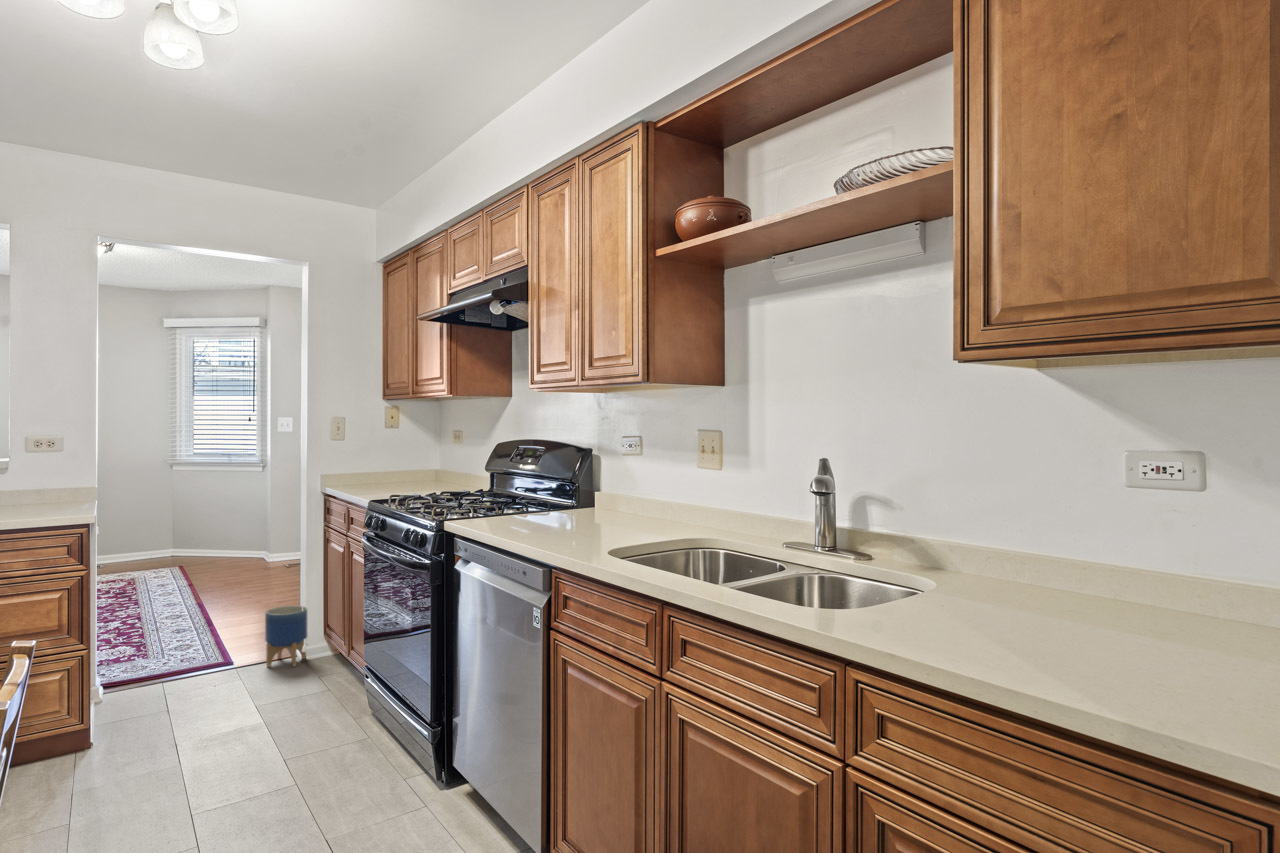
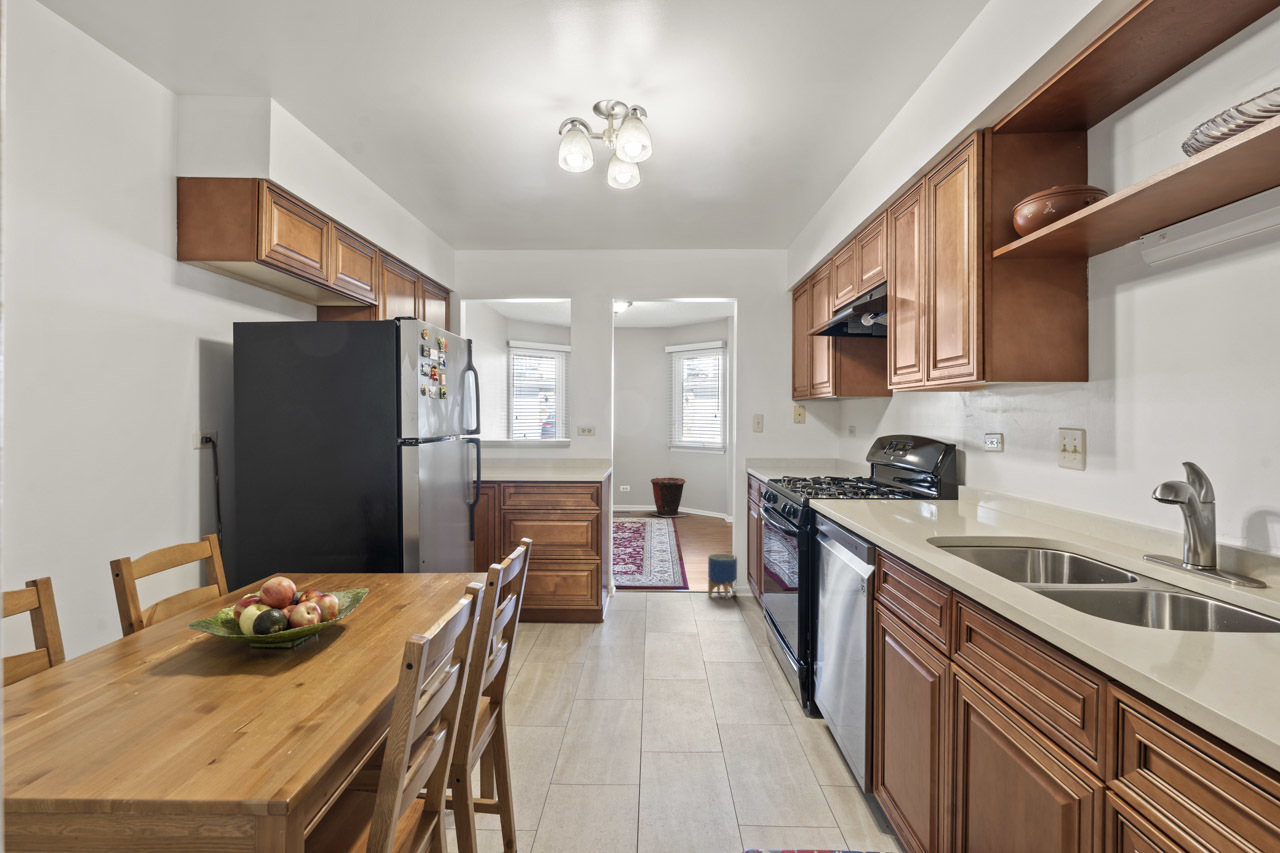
waste bin: none [137,511,202,568] -> present [651,478,687,517]

